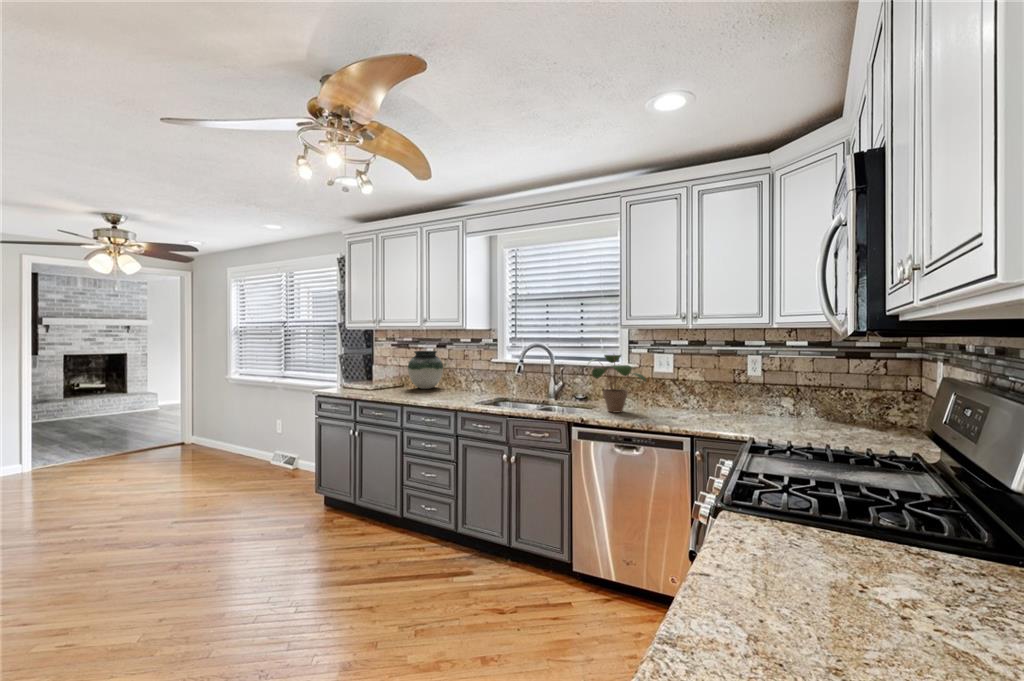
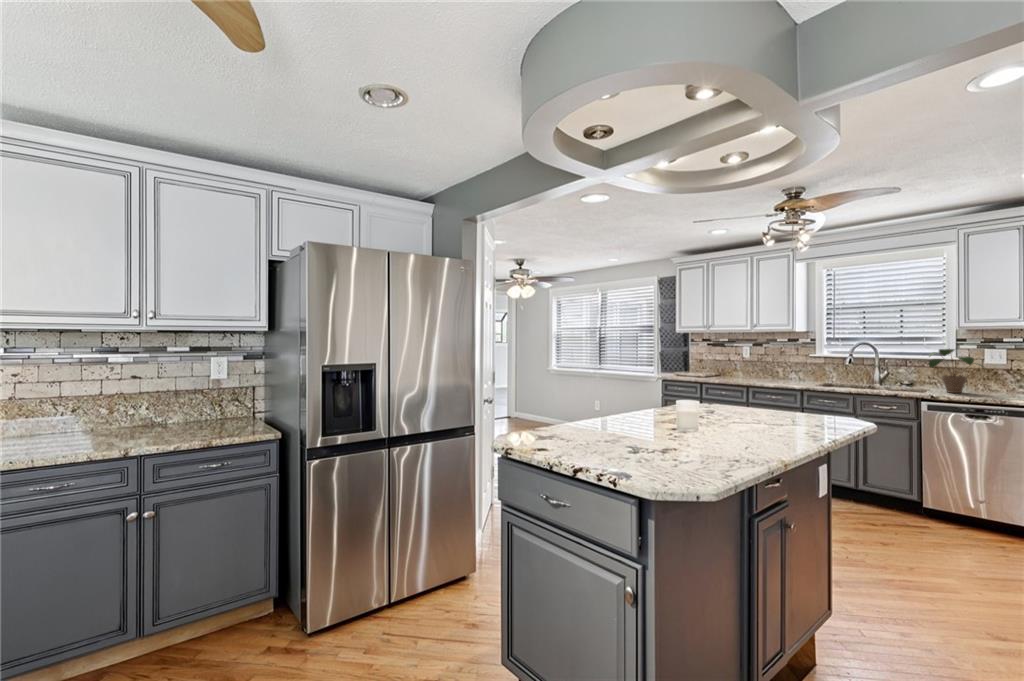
vase: present [408,351,443,389] -> none [734,349,763,377]

